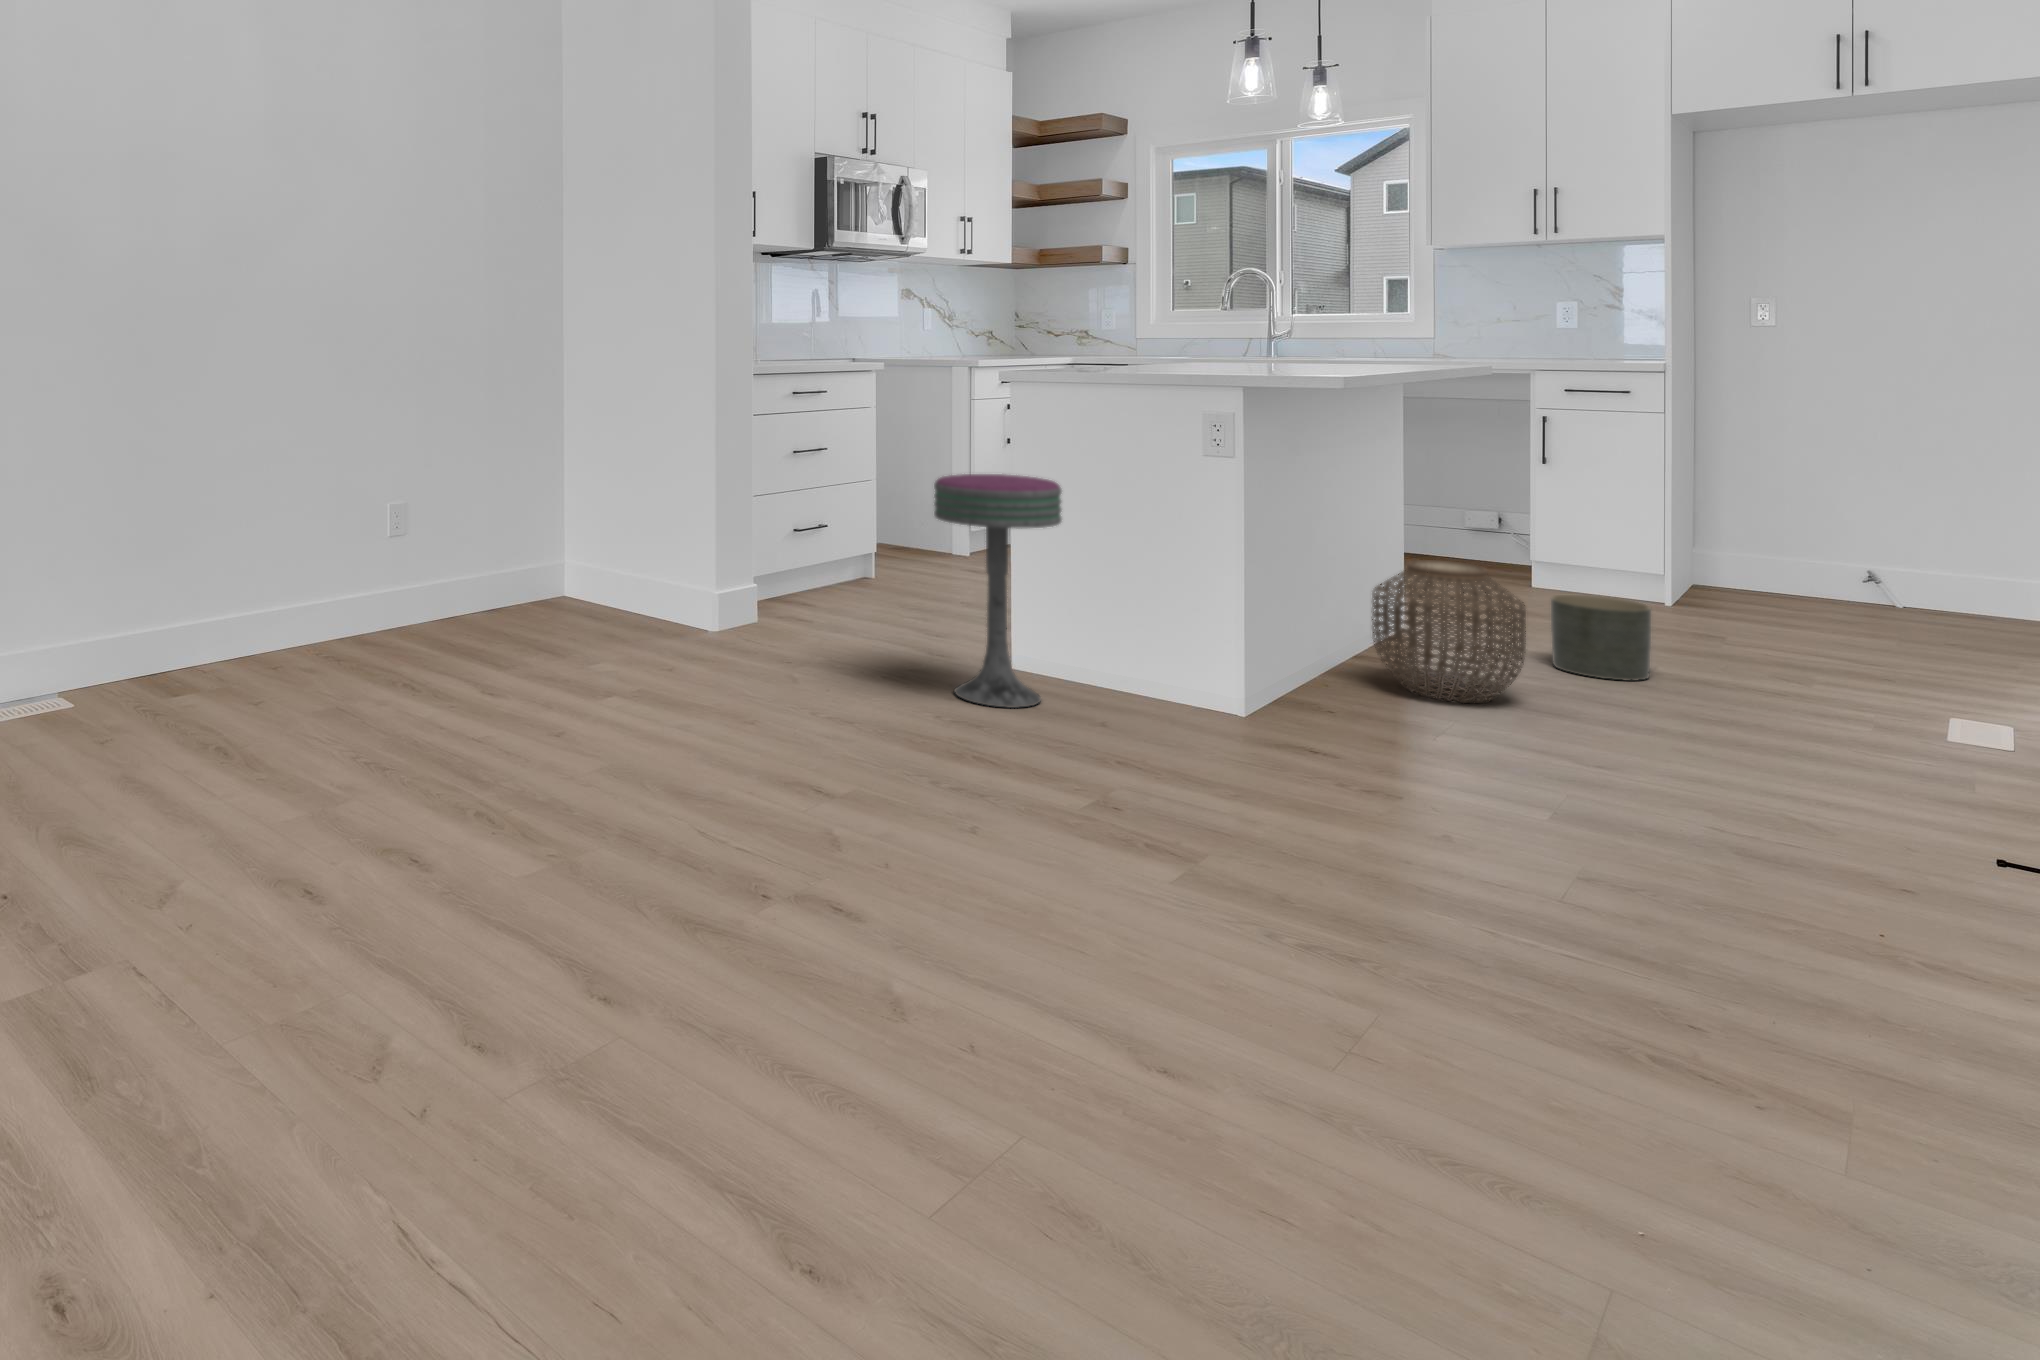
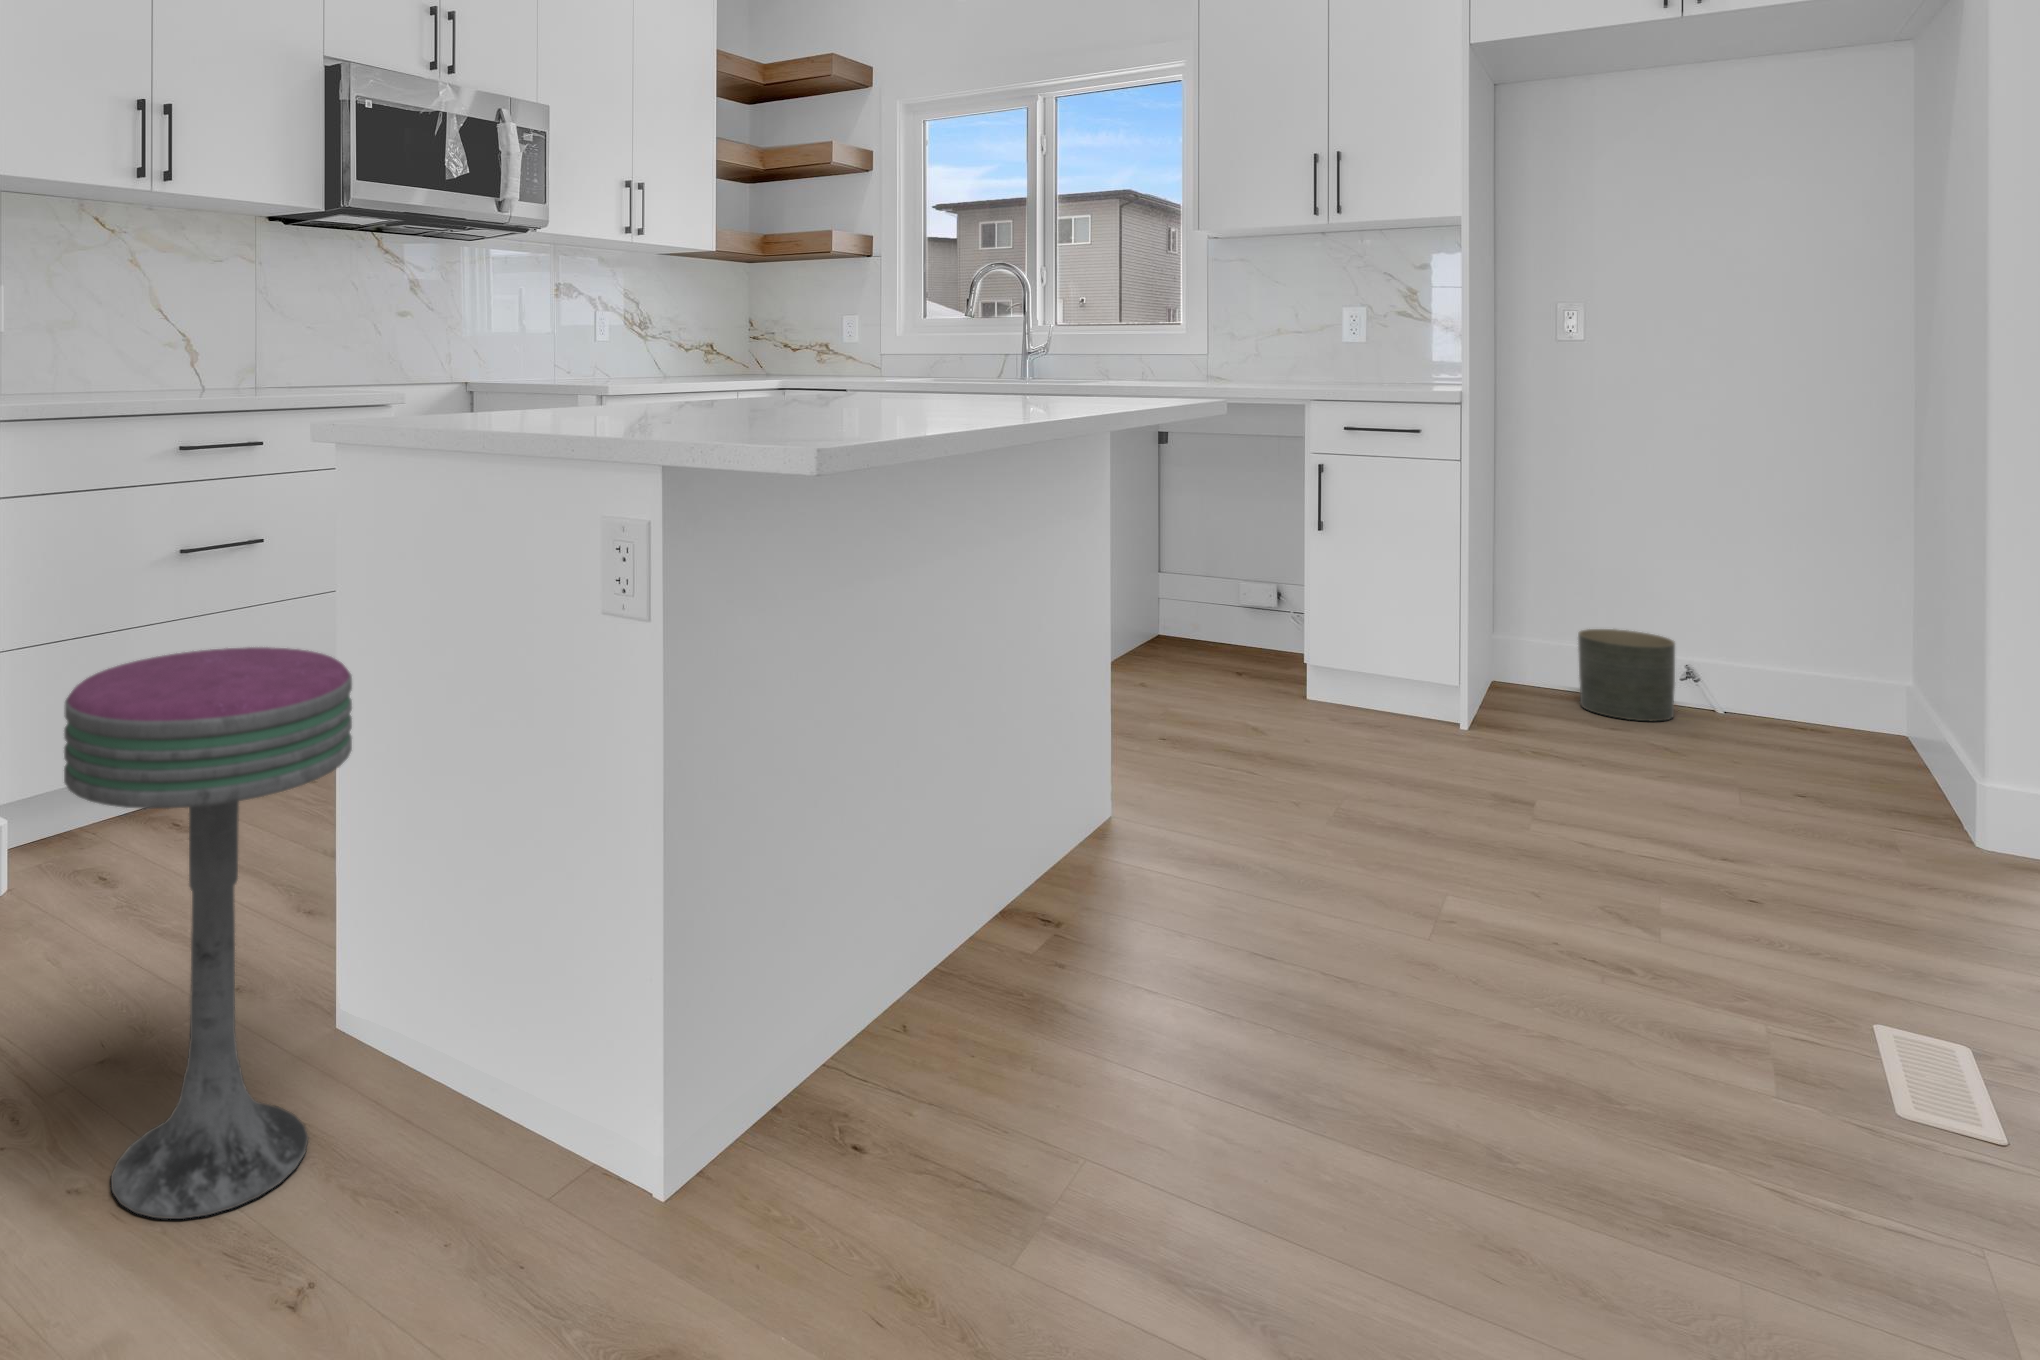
woven basket: present [1372,560,1526,703] -> none [1006,765,1247,1056]
planter: present [1551,594,1651,681] -> present [1578,629,1675,721]

